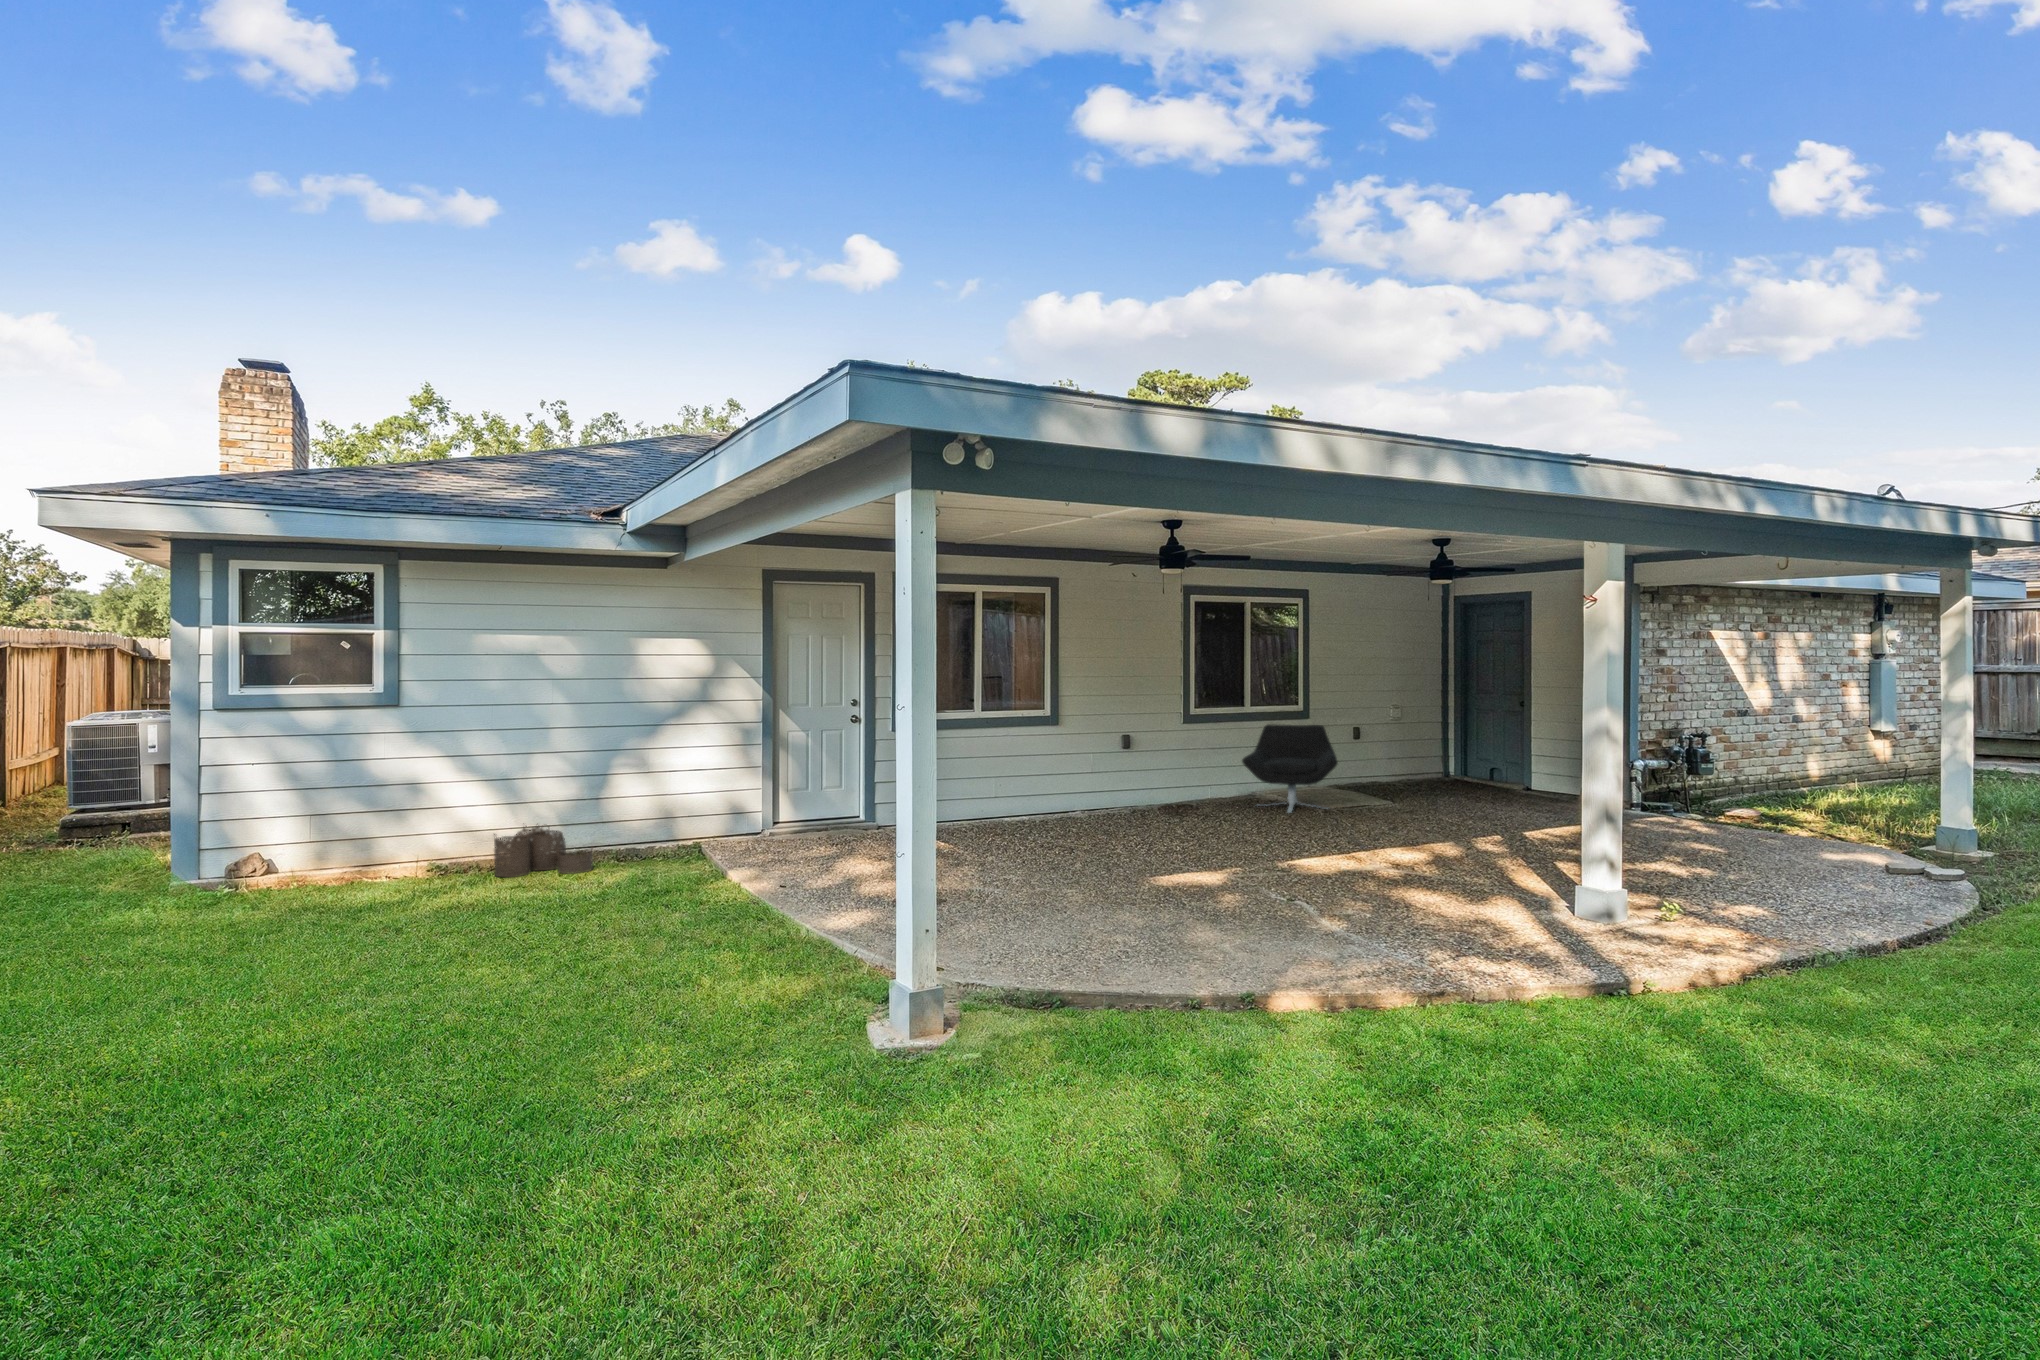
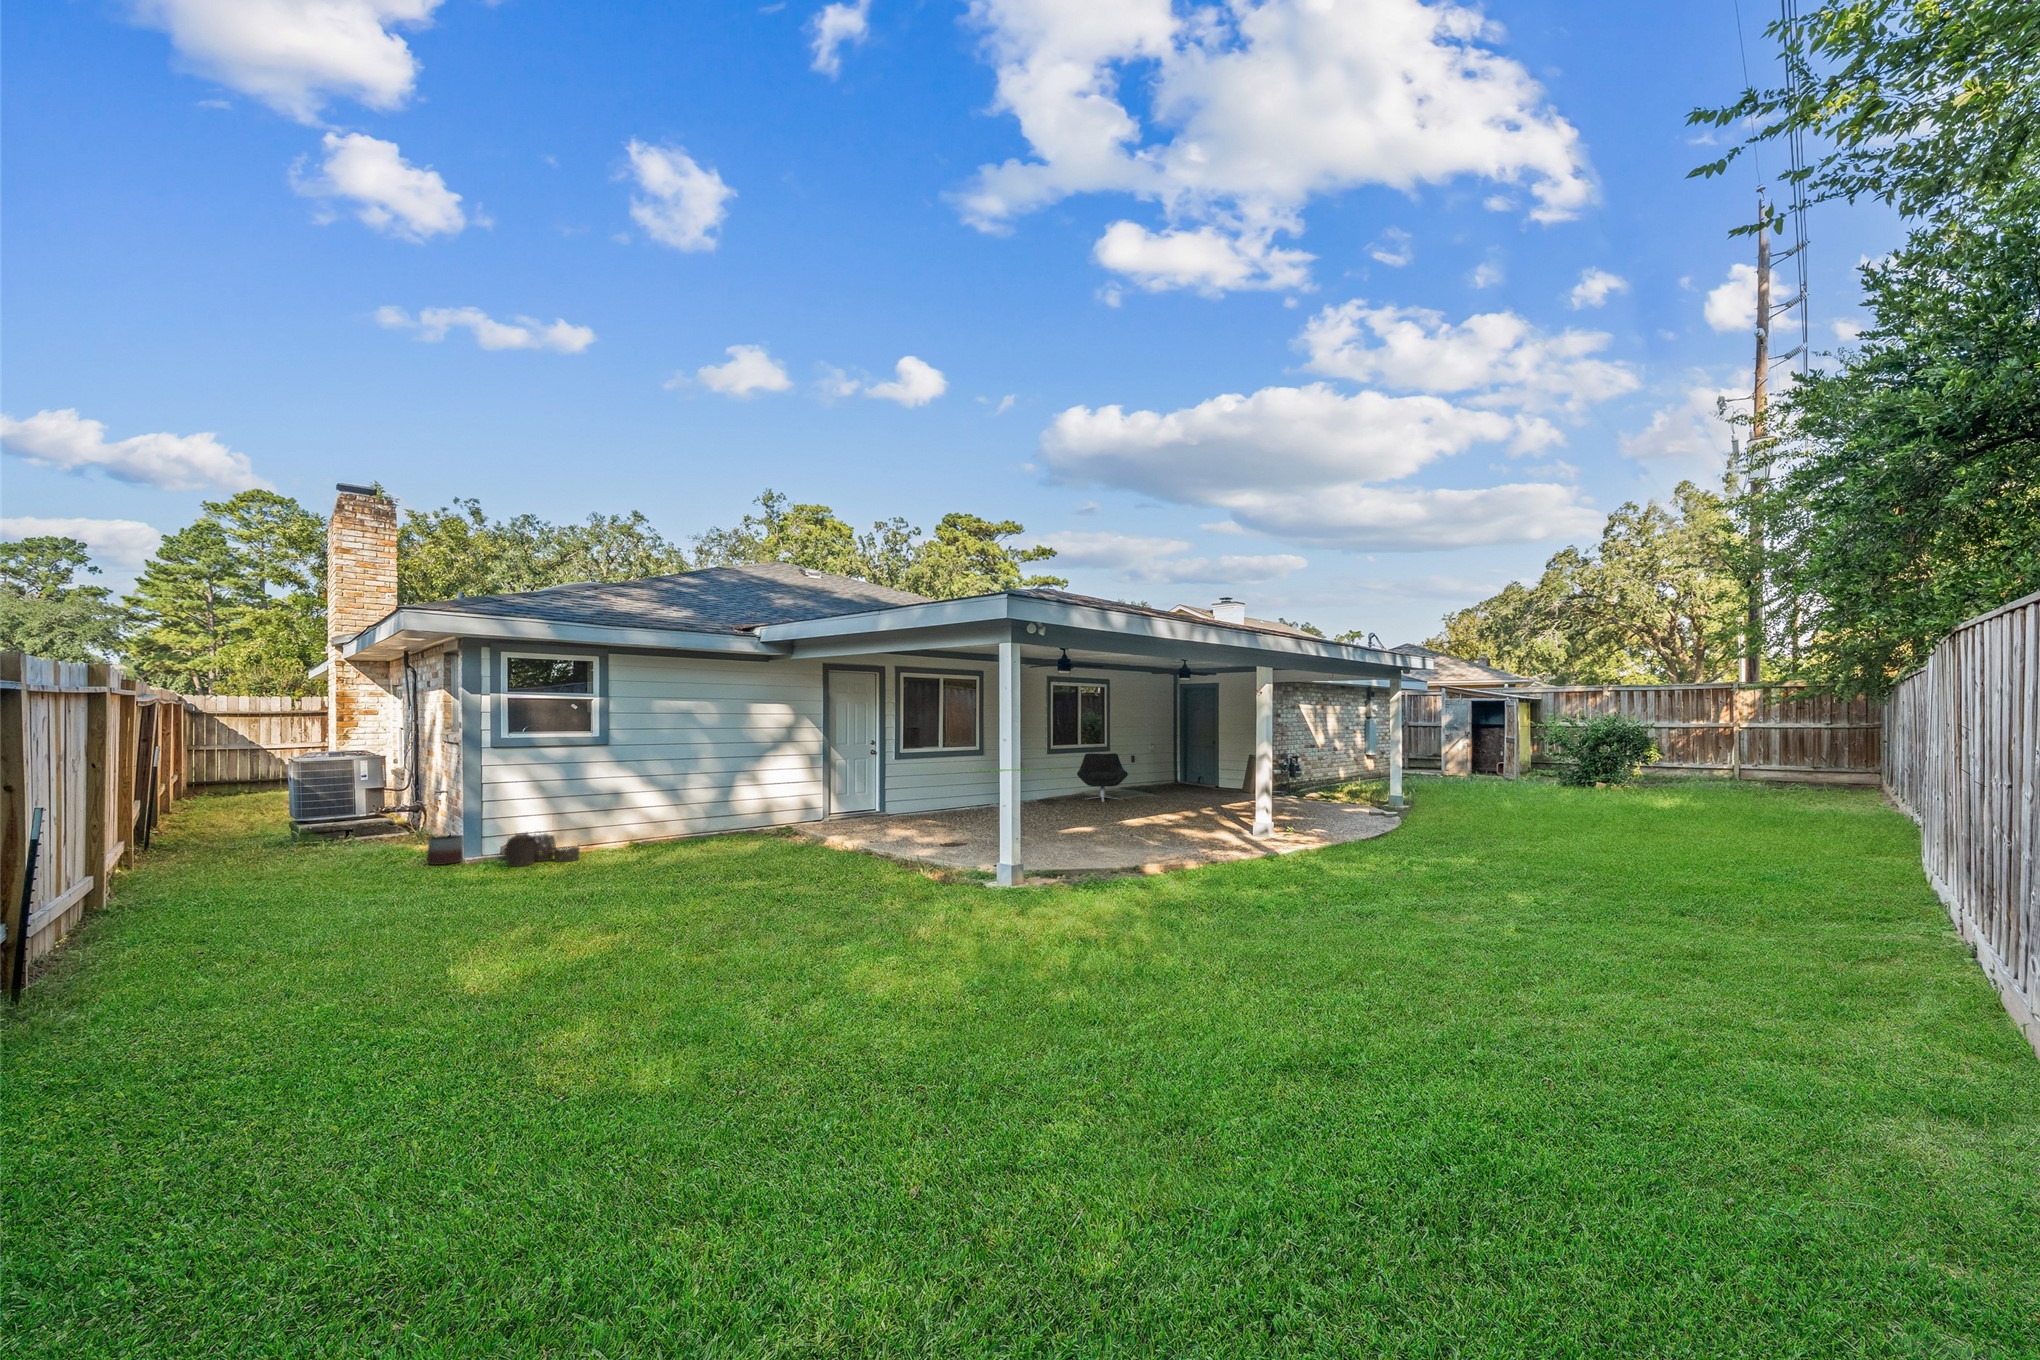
woven basket: present [494,826,593,877] -> present [505,832,580,867]
planter: none [122,844,177,891] -> present [427,835,463,865]

